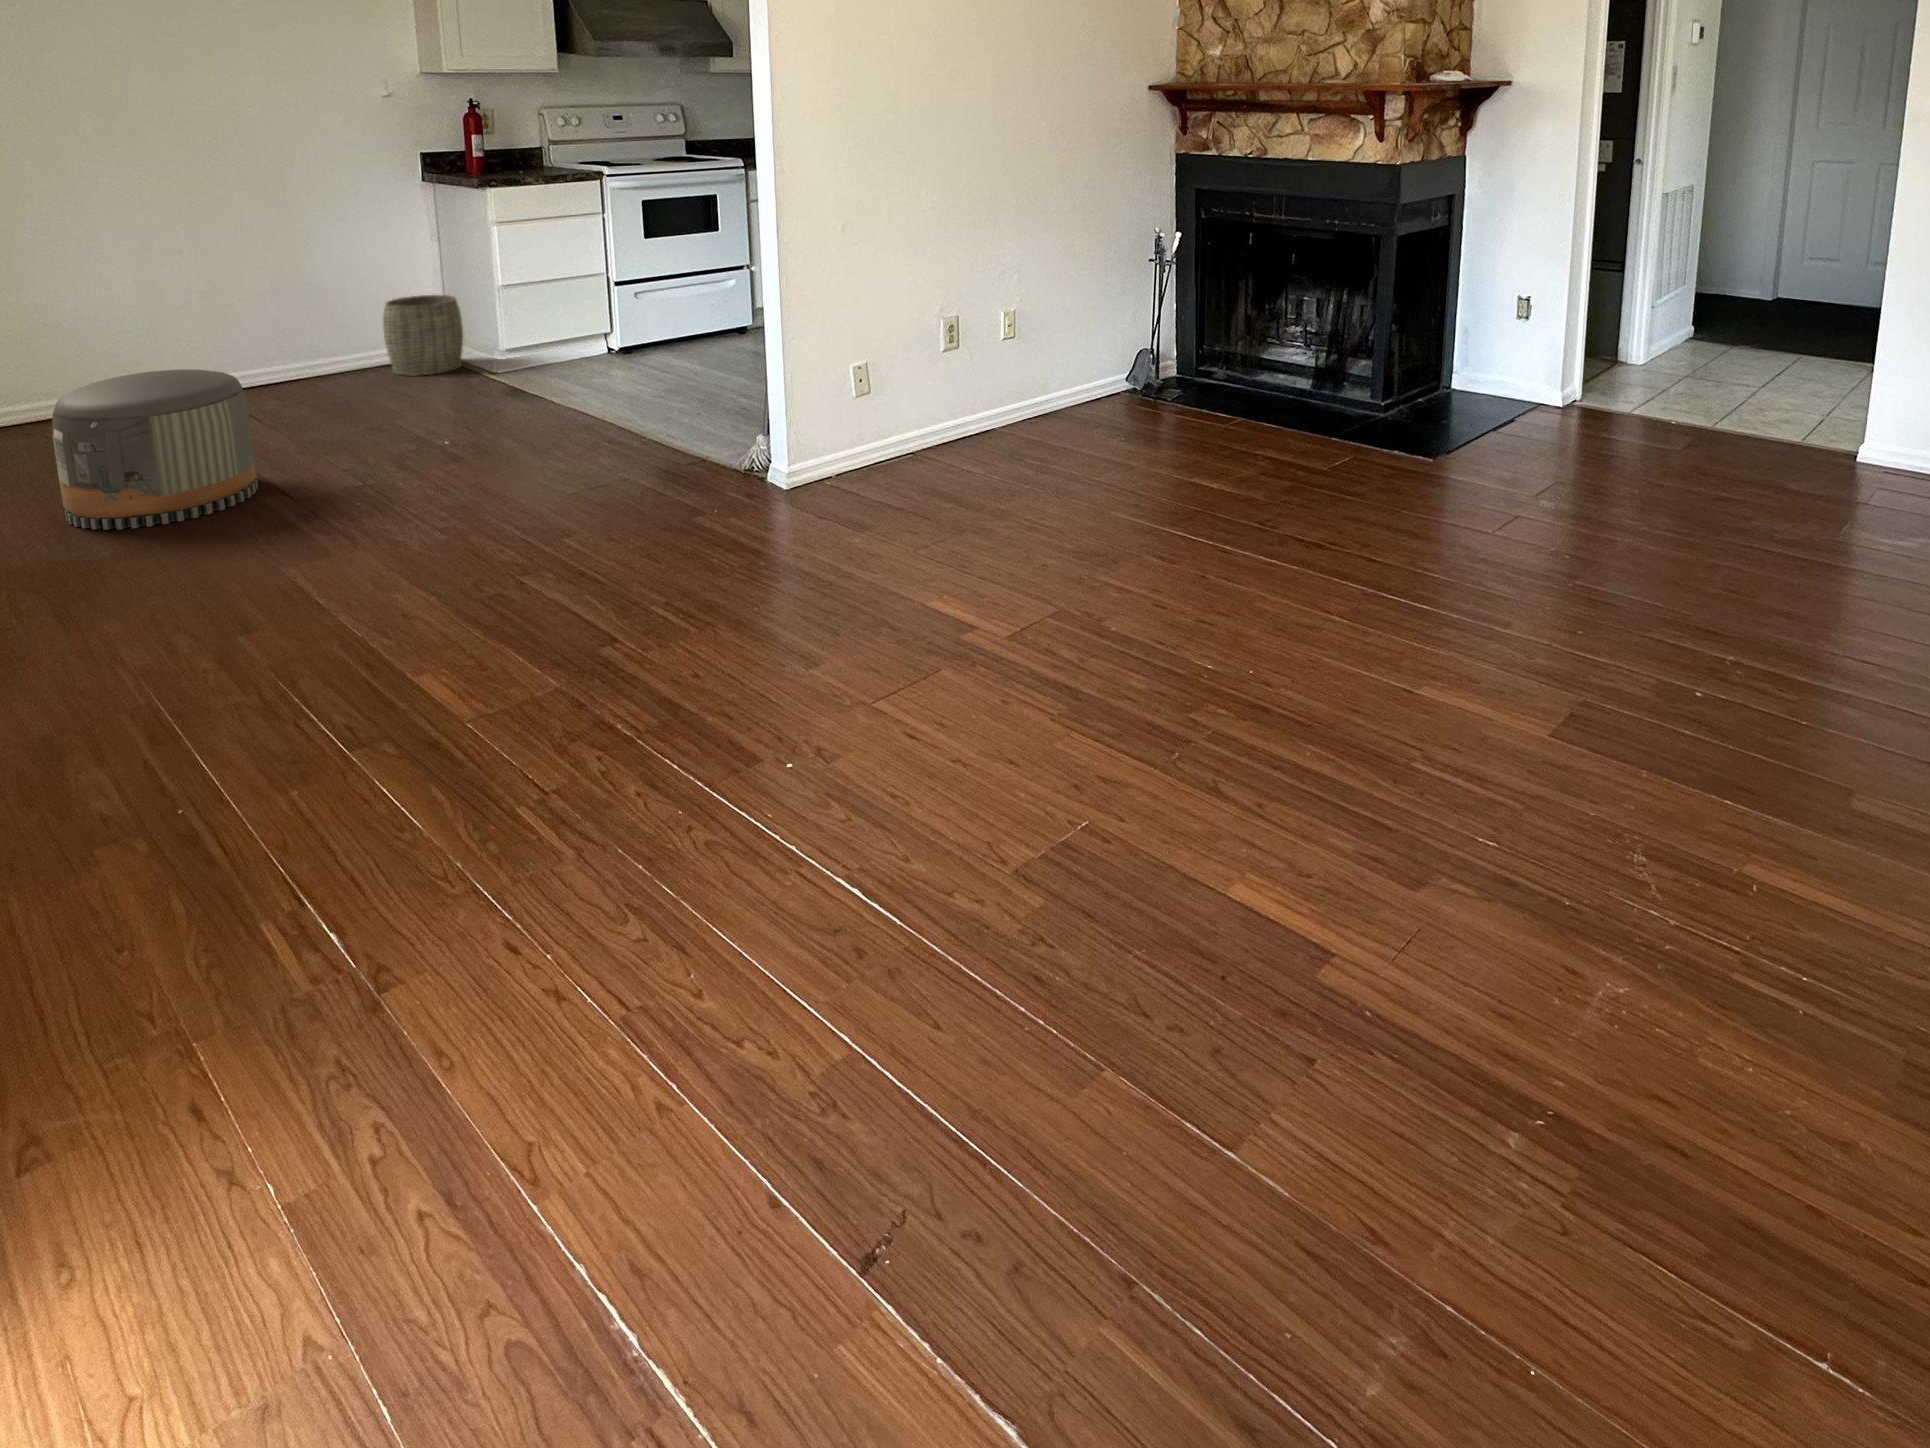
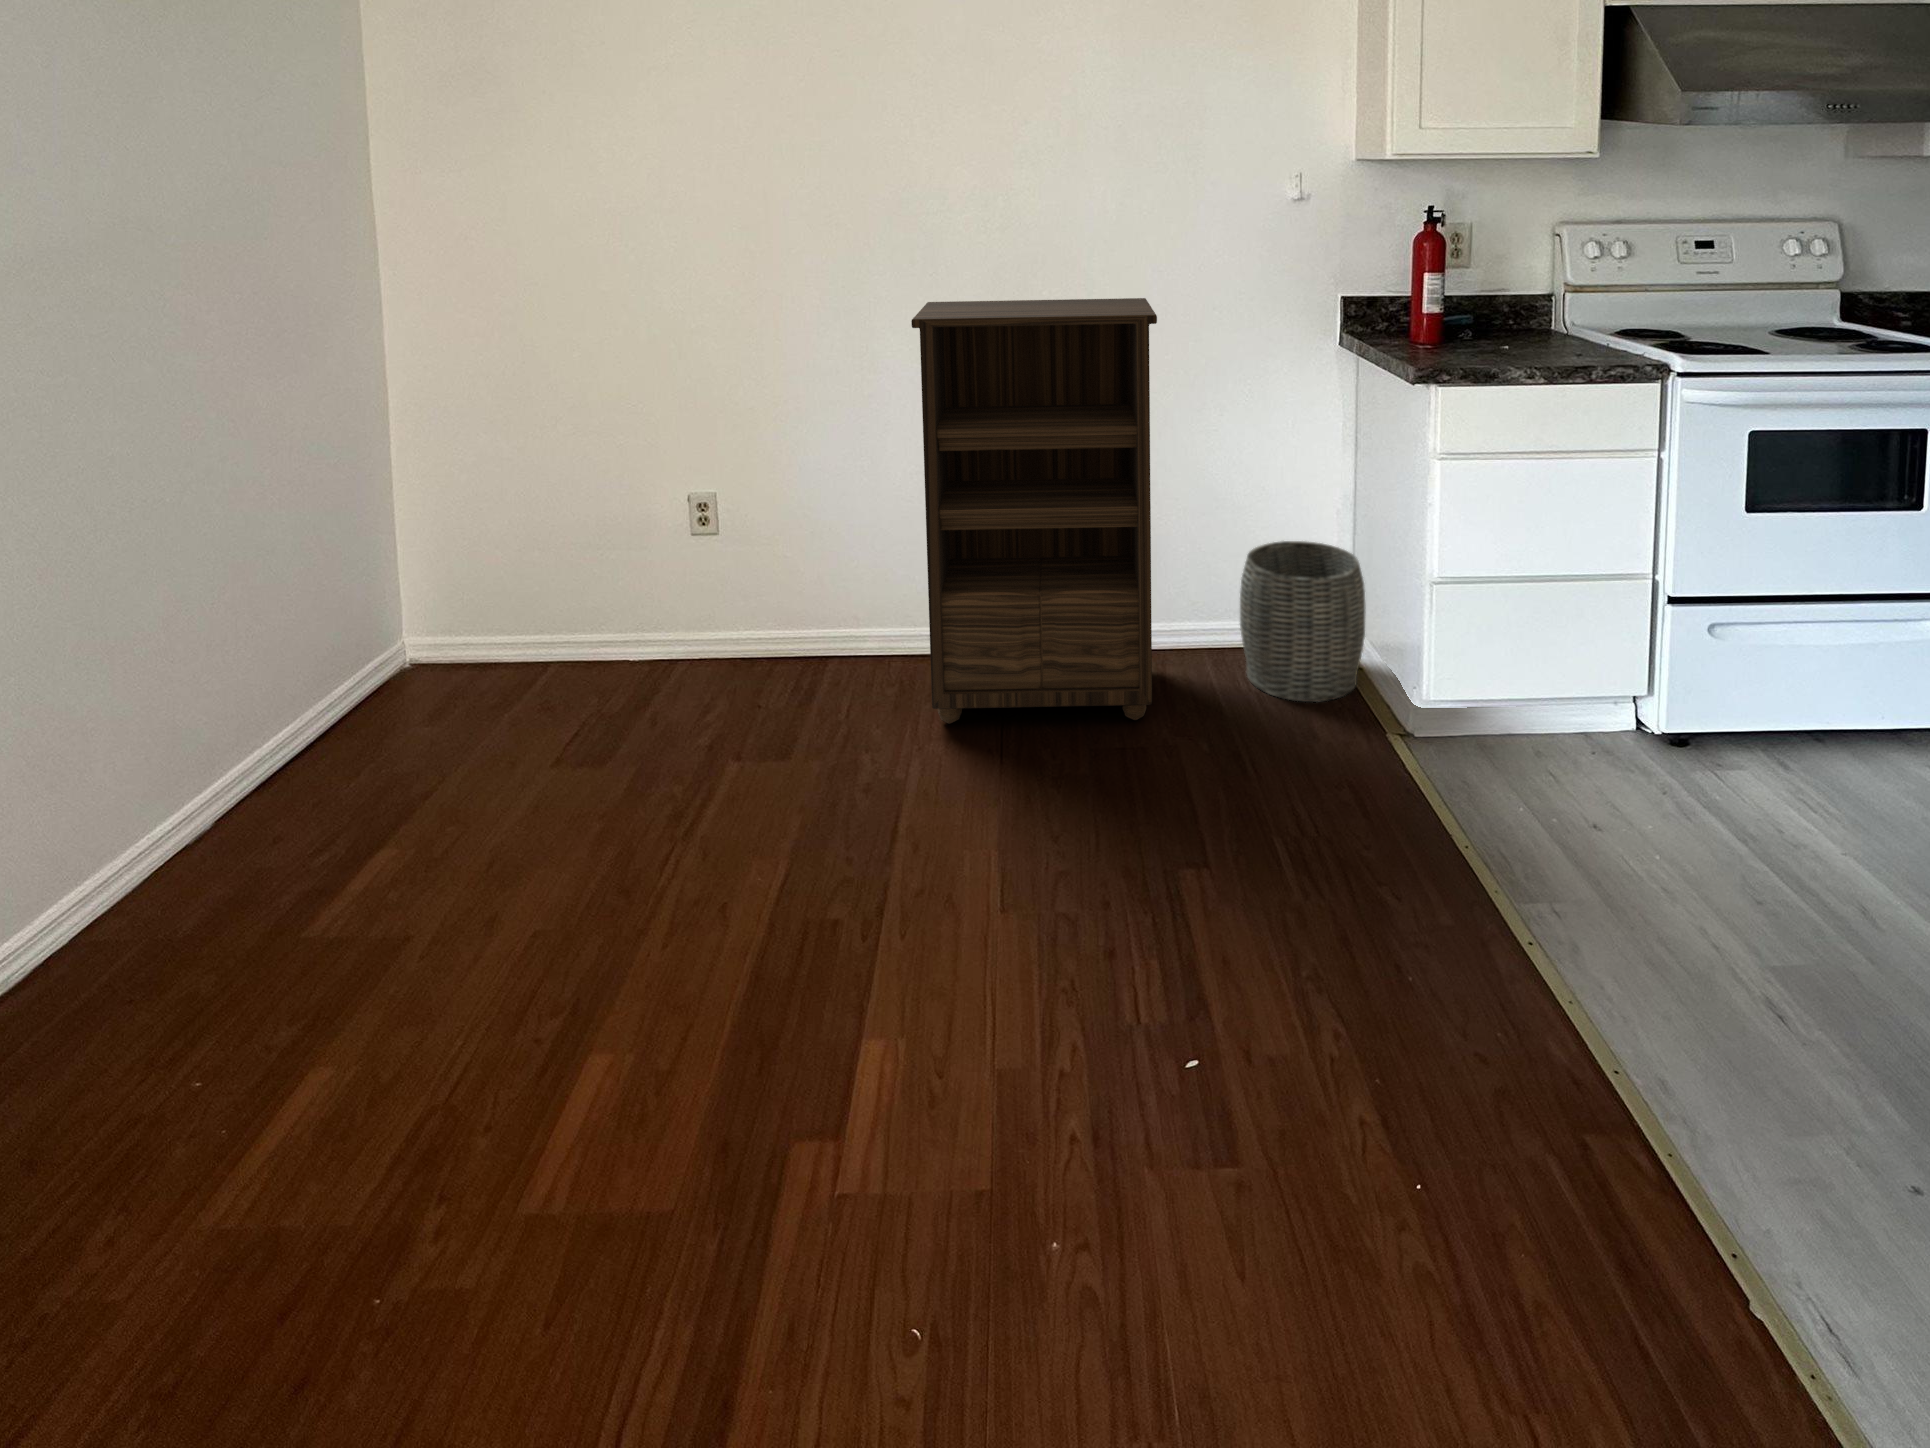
bookshelf: none [140,154,346,418] -> present [911,298,1157,724]
pouf: present [52,369,258,530] -> none [453,753,819,1210]

